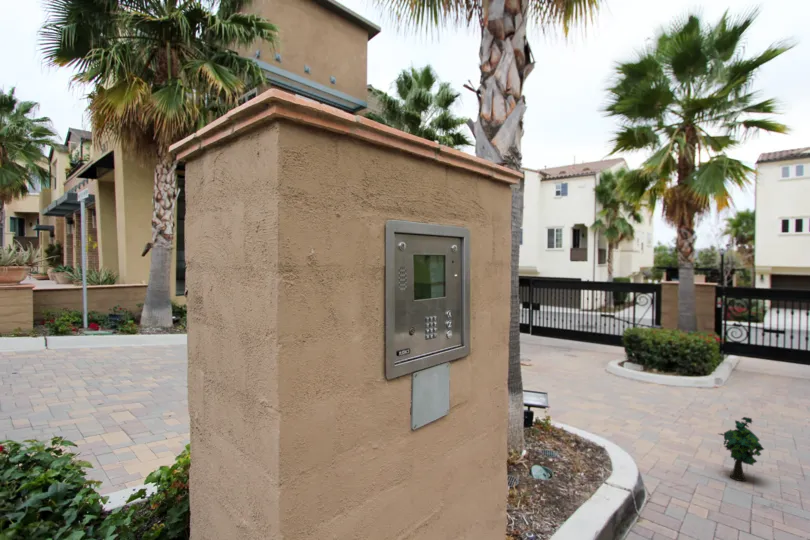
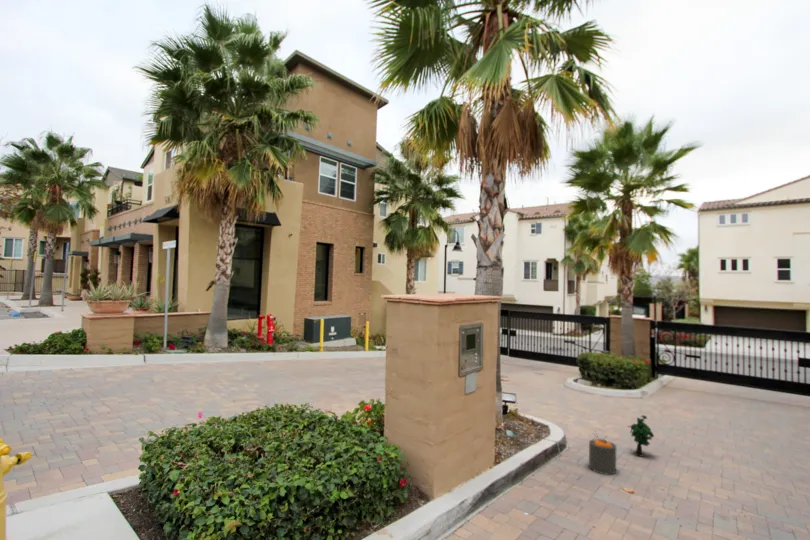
trash can: none [661,443,712,517] -> present [589,439,616,474]

